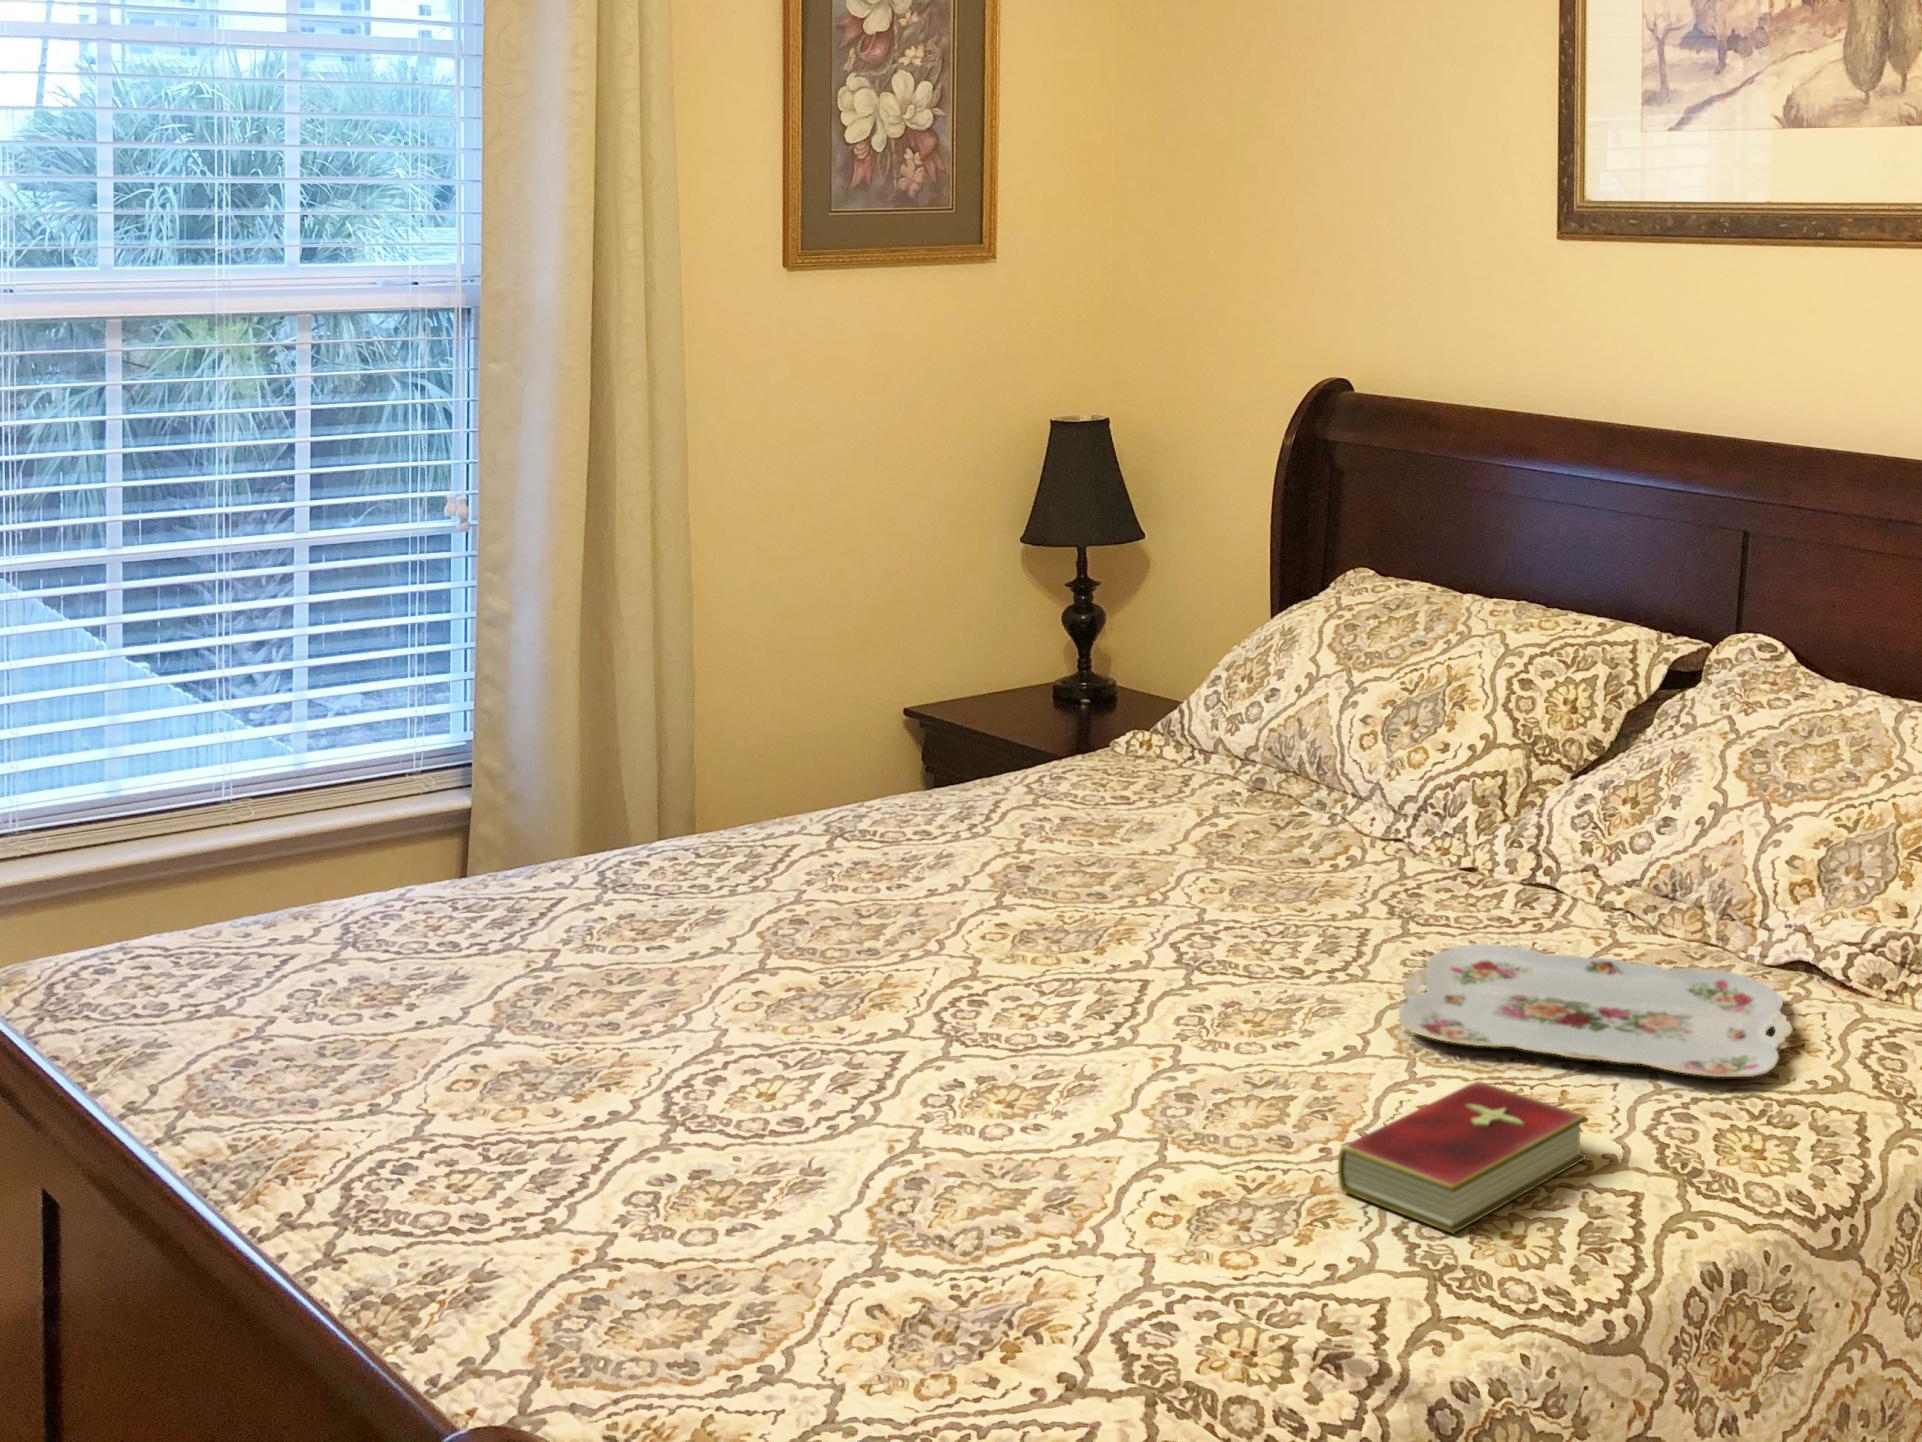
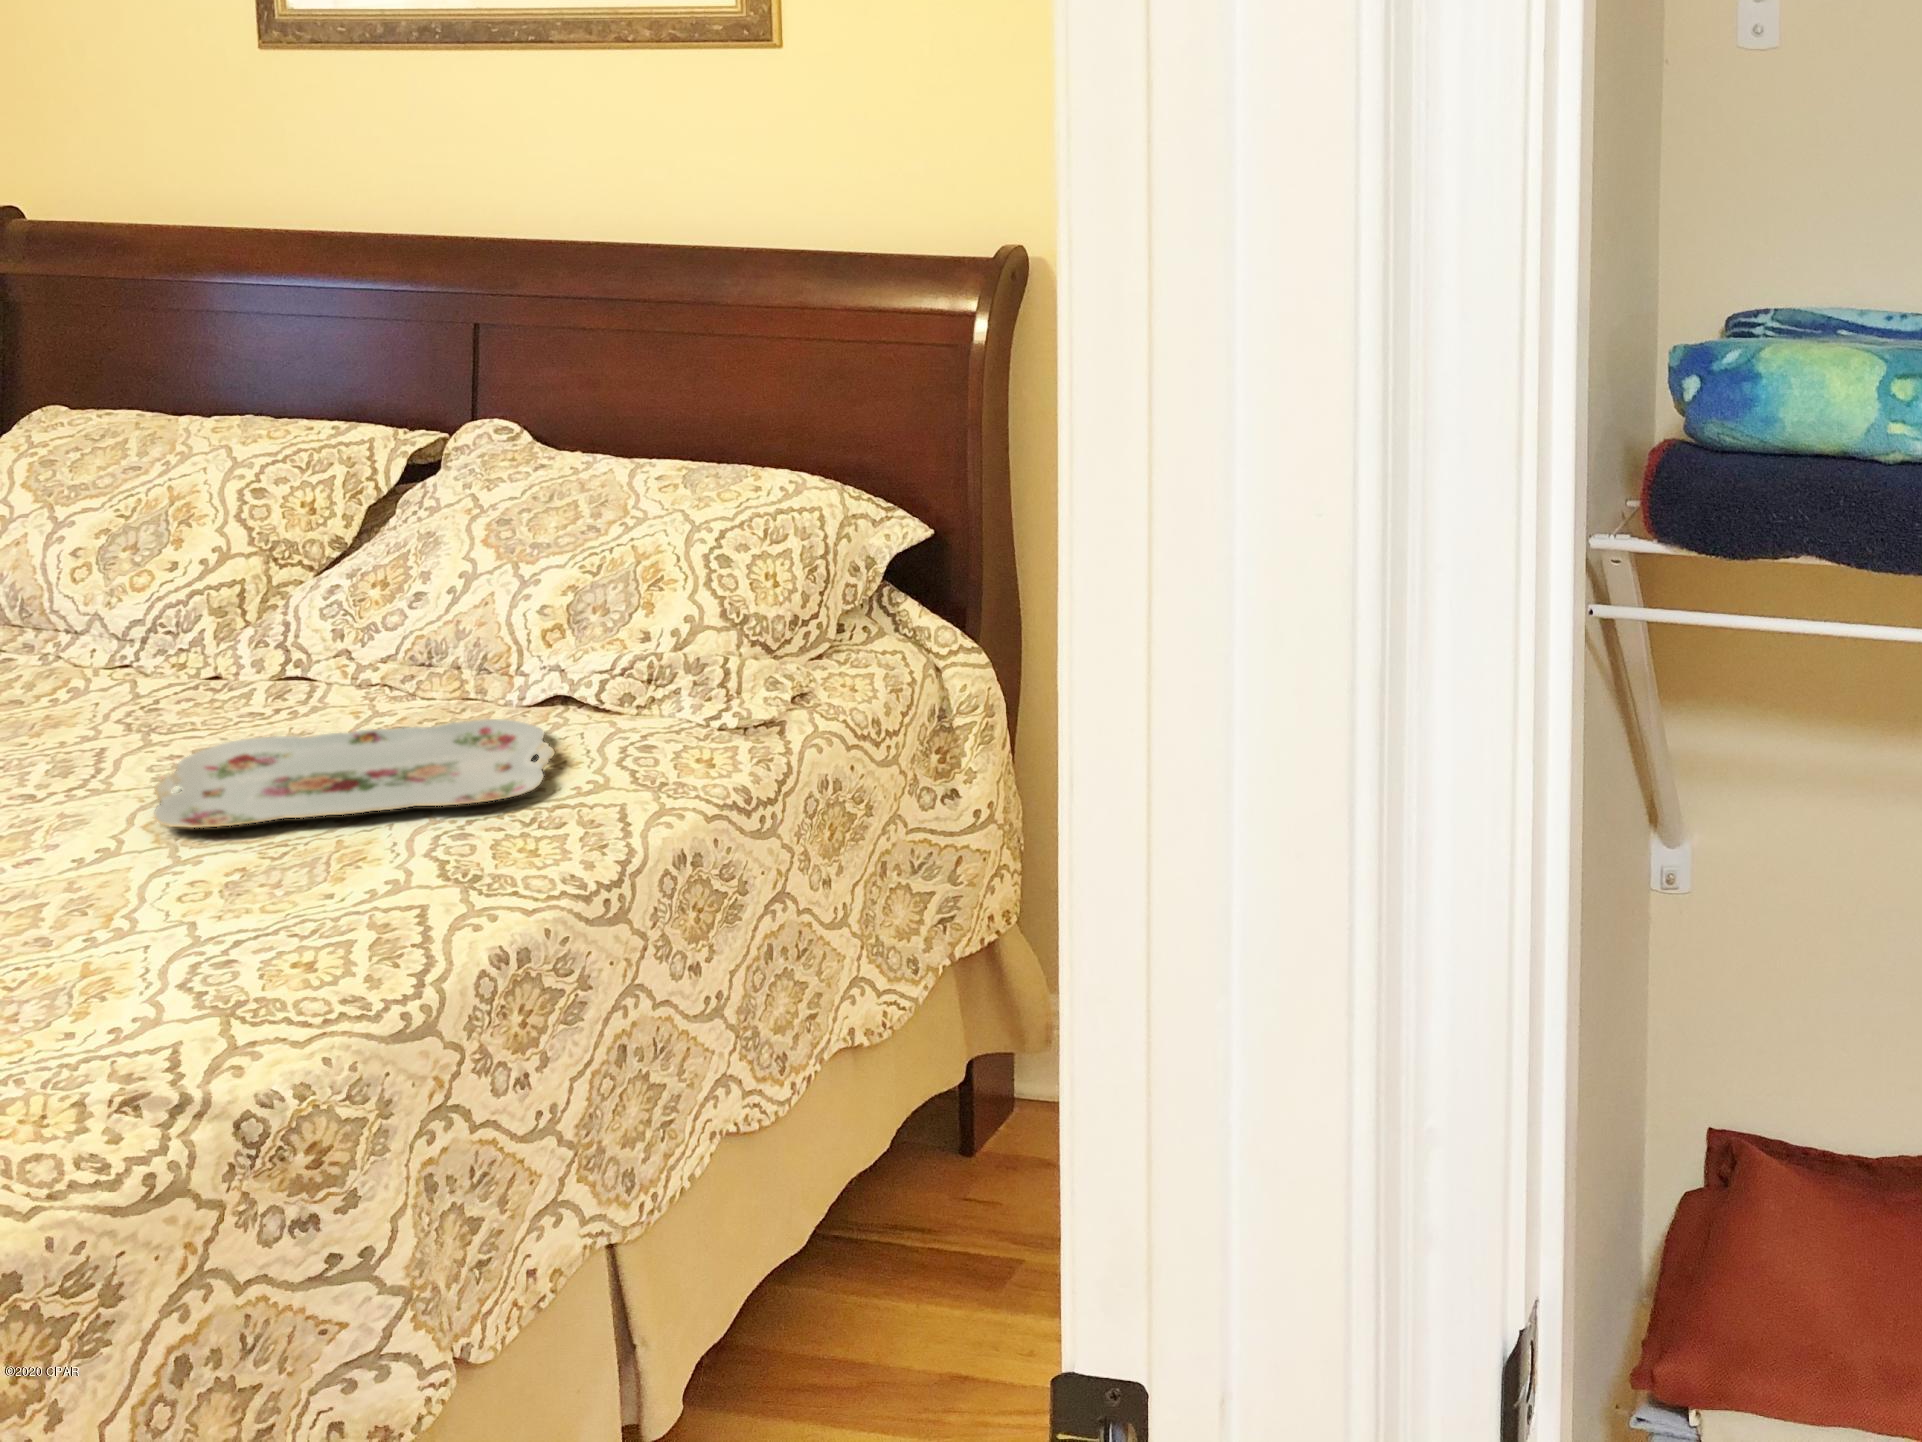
hardcover book: present [1338,1081,1587,1233] -> none [111,848,368,976]

